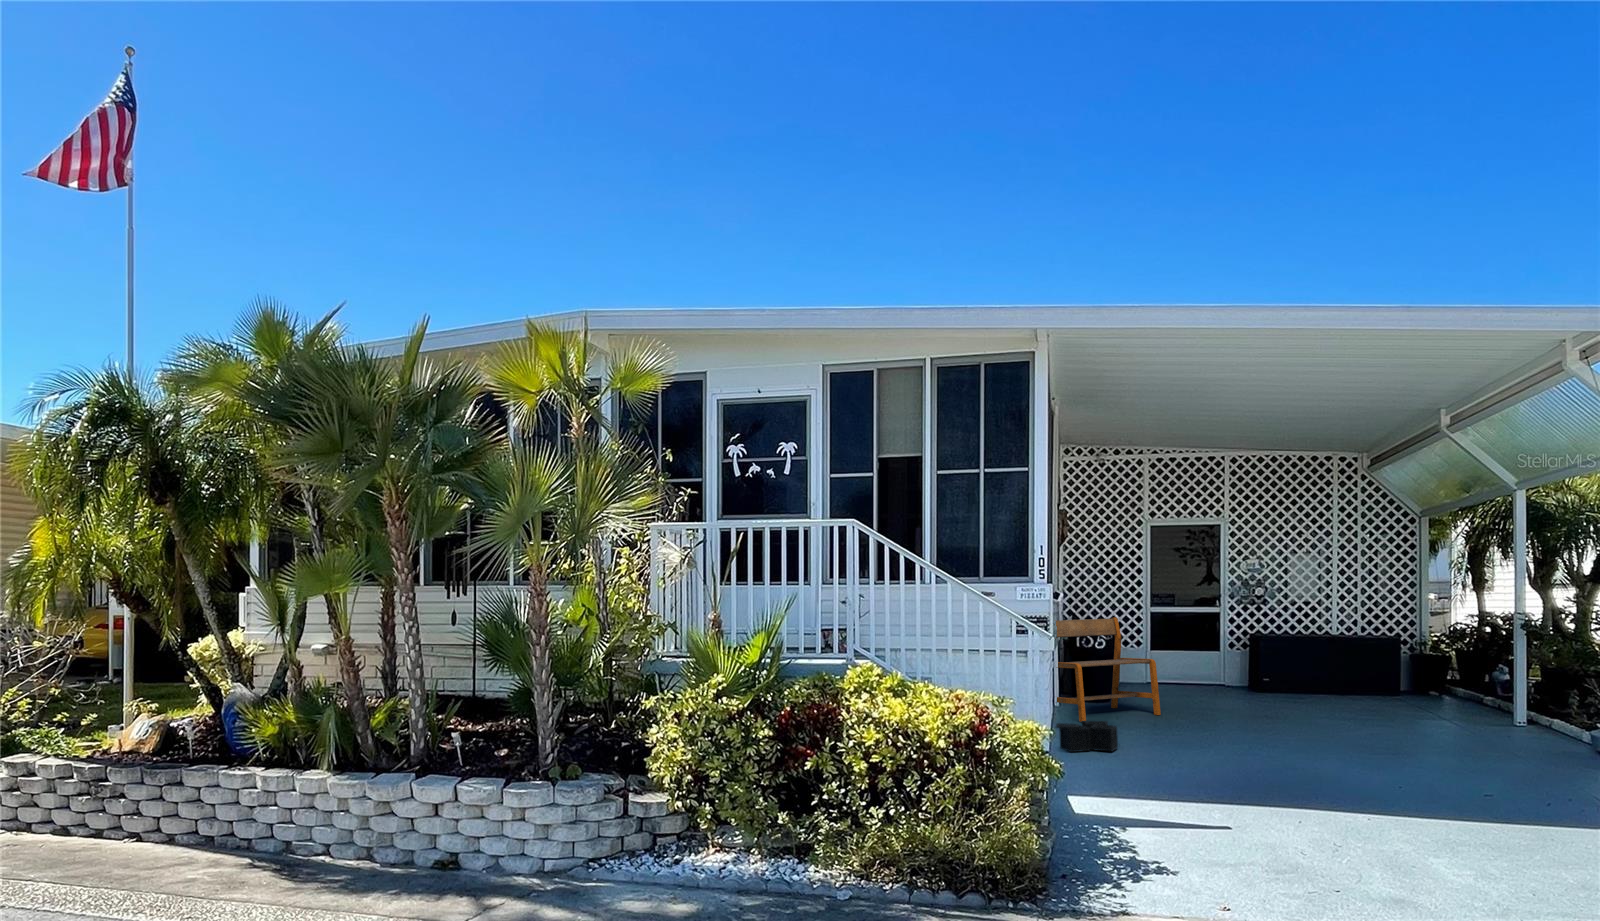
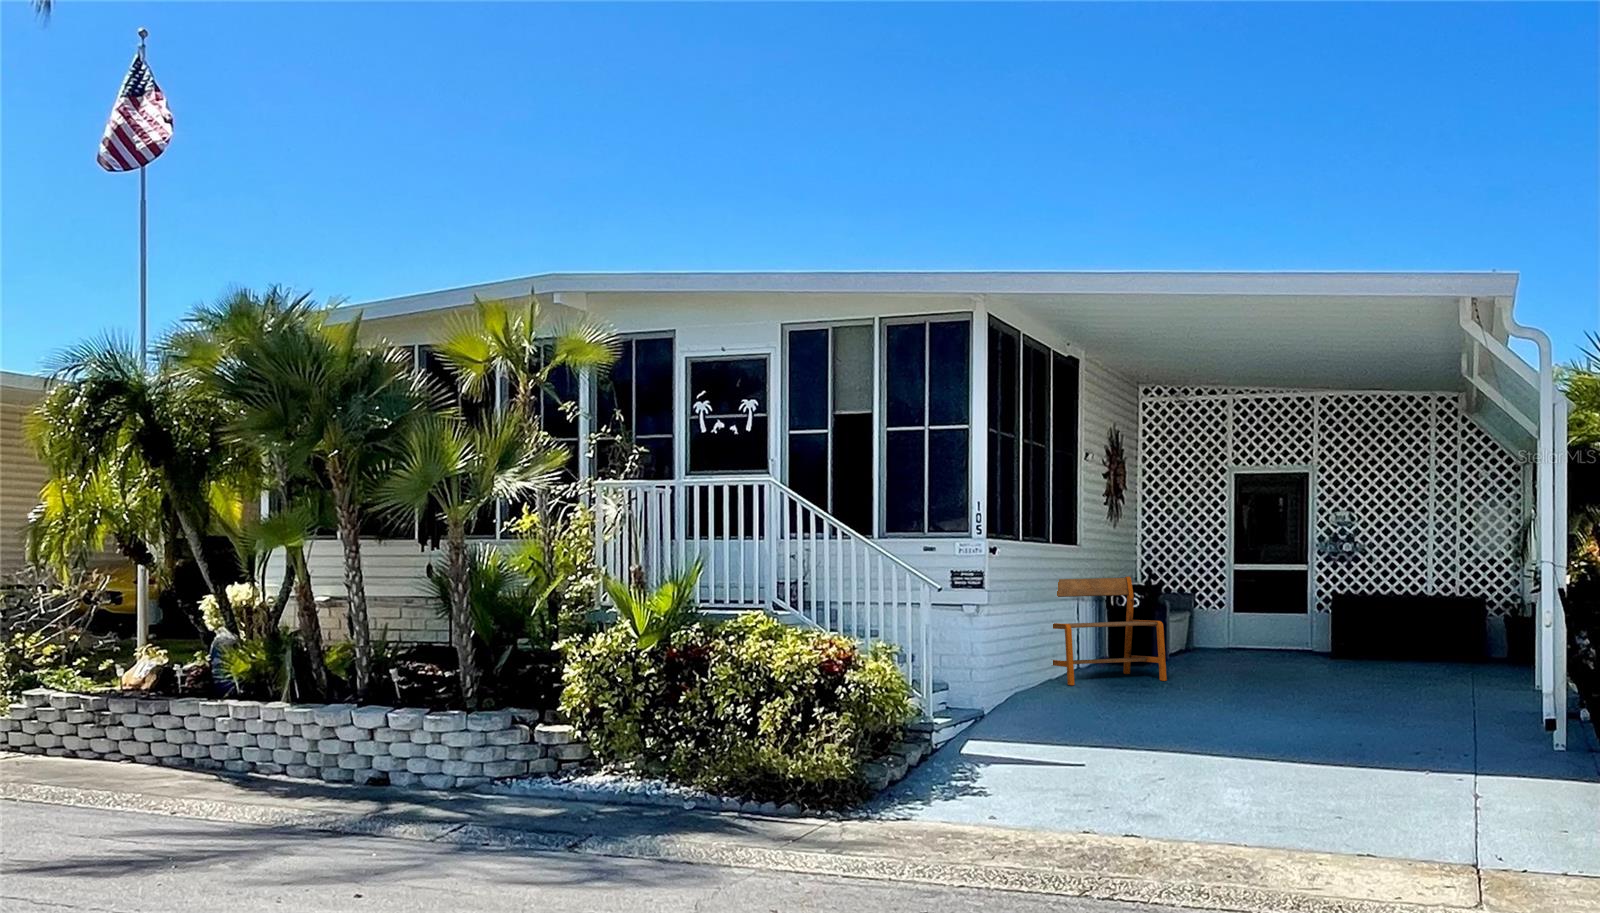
storage bin: present [1056,721,1118,752] -> none [1004,681,1078,711]

